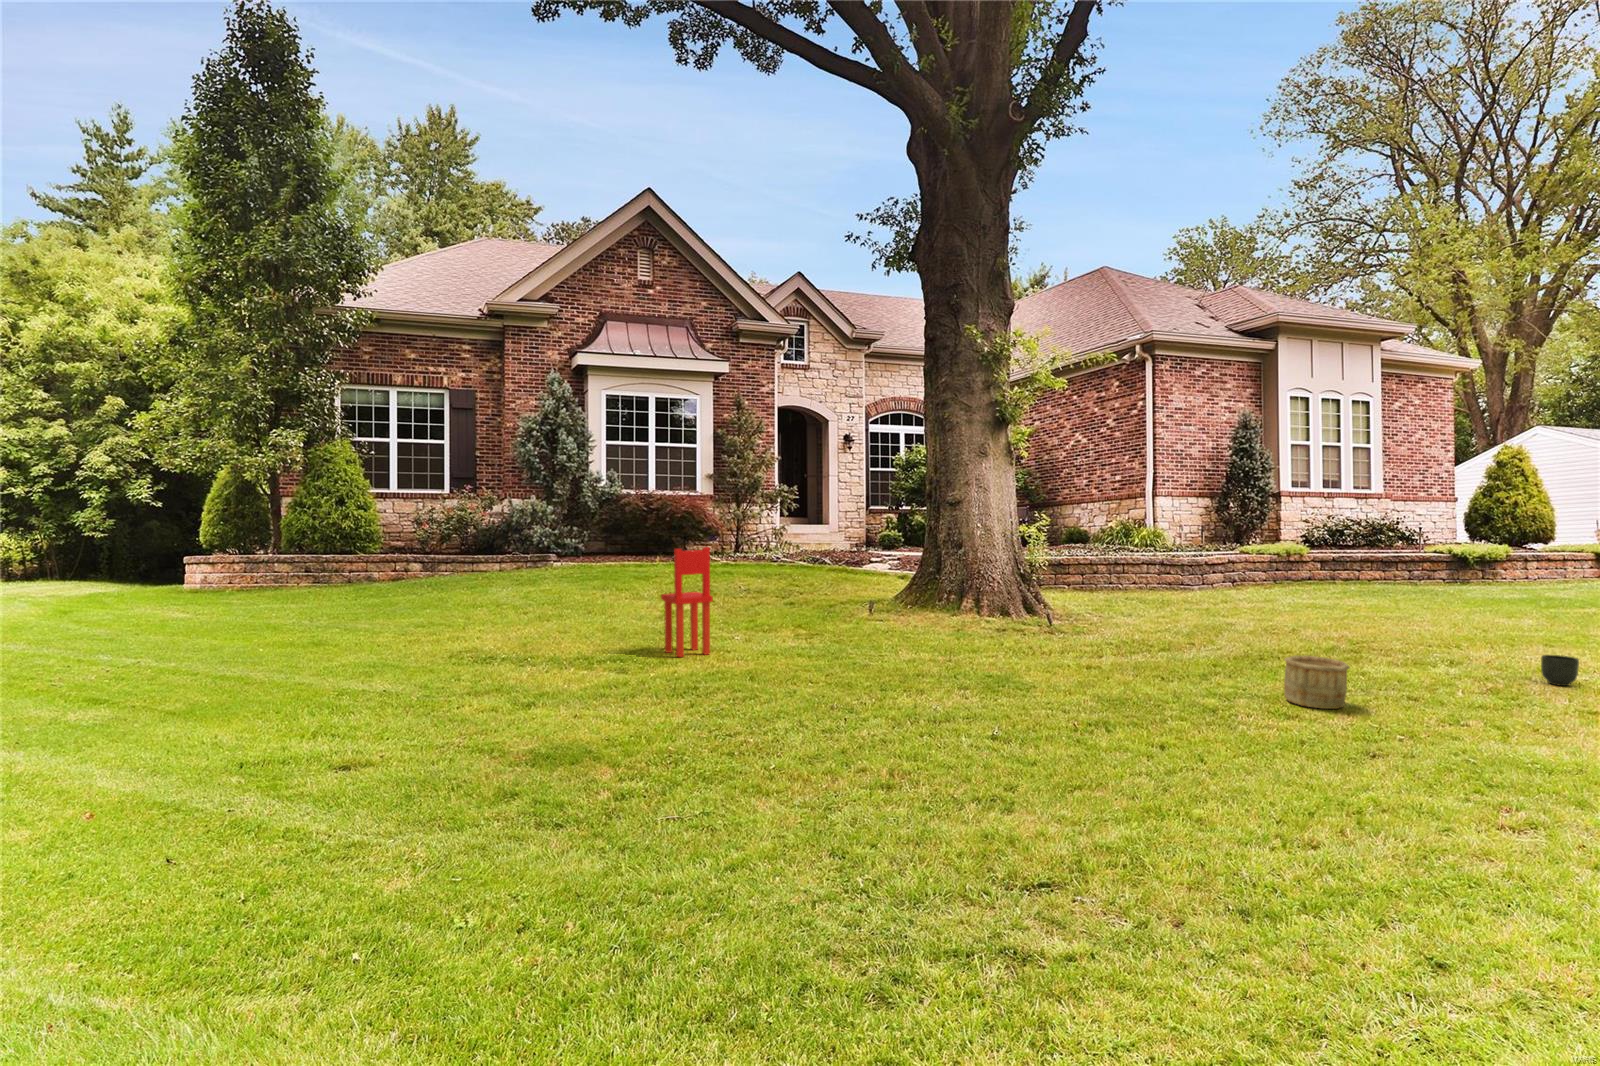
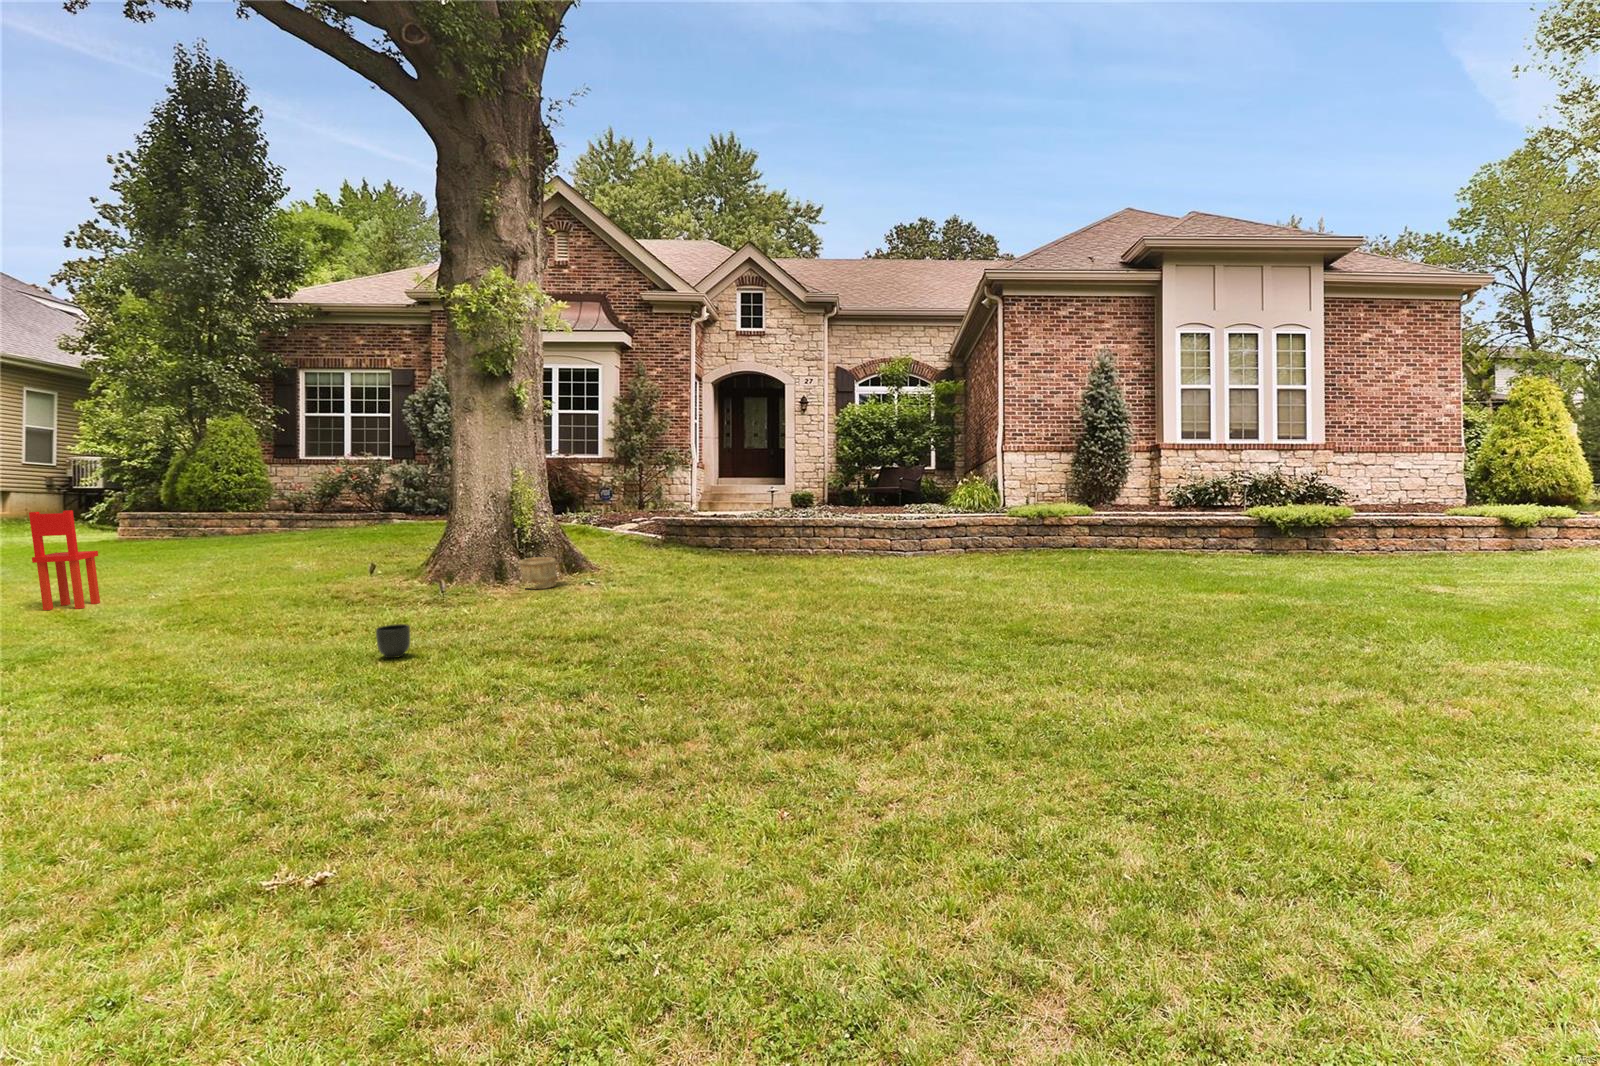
planter: present [1541,655,1579,686] -> present [376,624,410,658]
wooden bucket: present [1284,656,1350,709] -> present [519,557,557,589]

